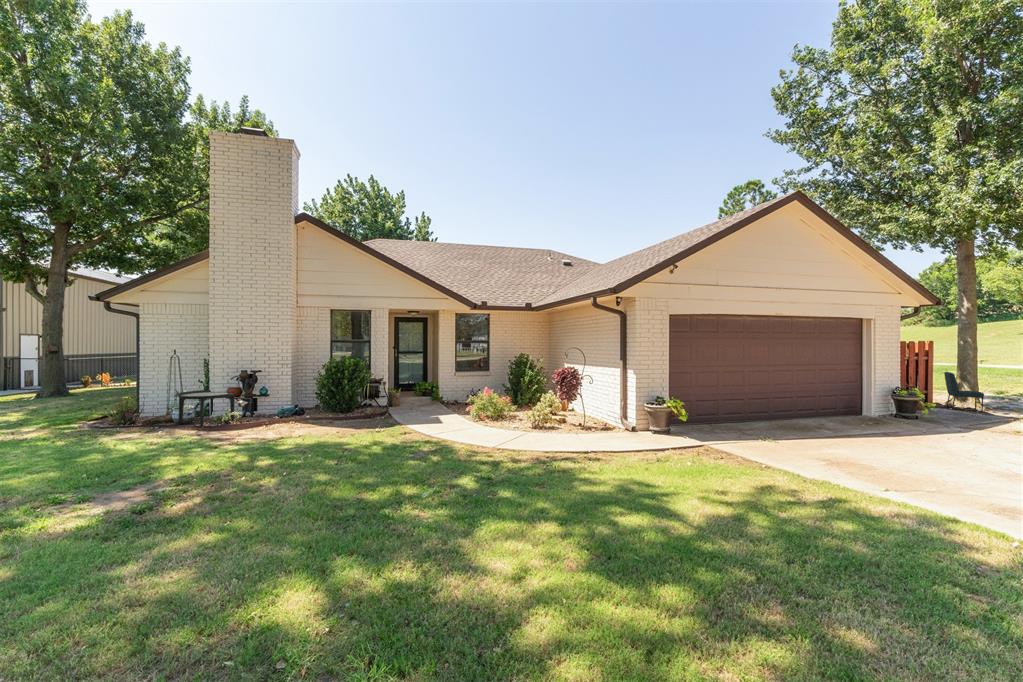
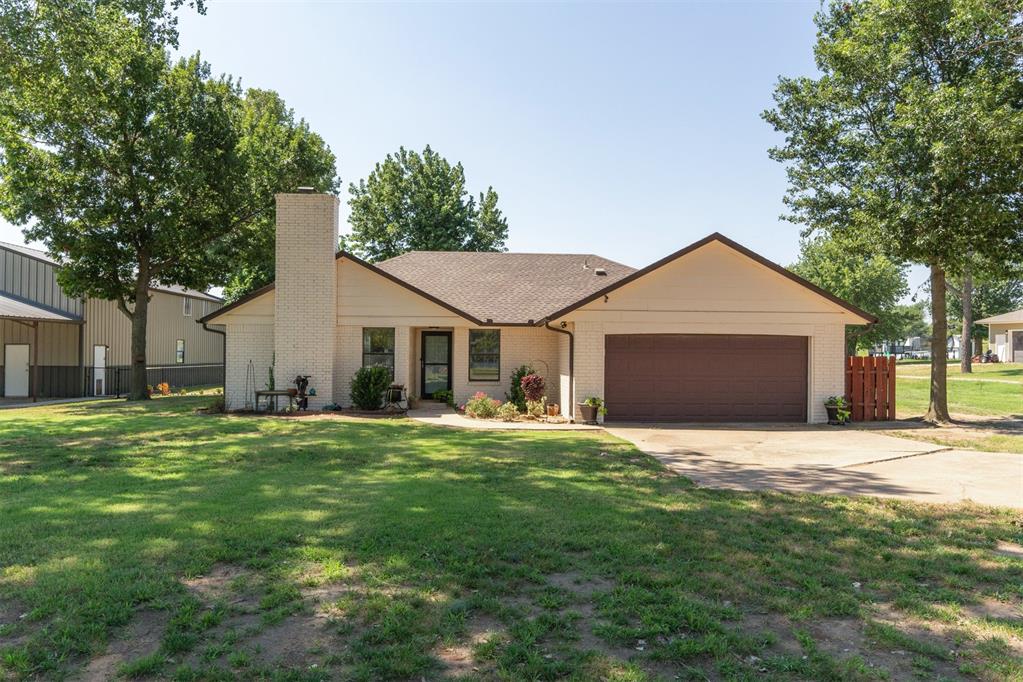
chair: present [944,372,984,412] -> none [944,386,977,426]

